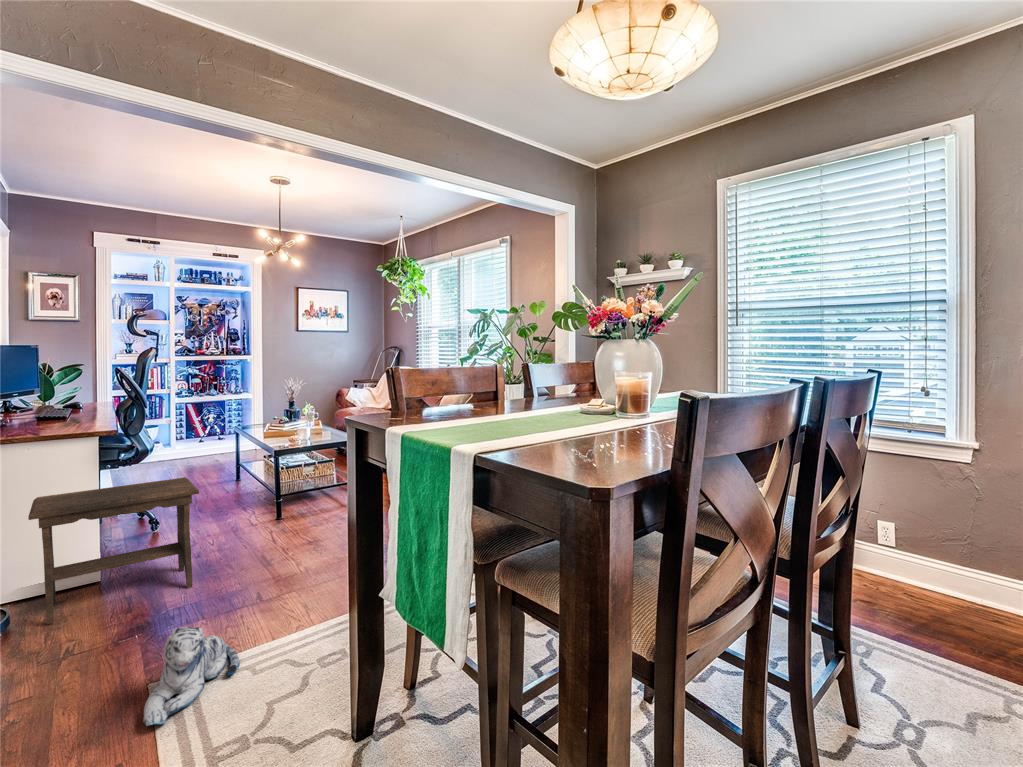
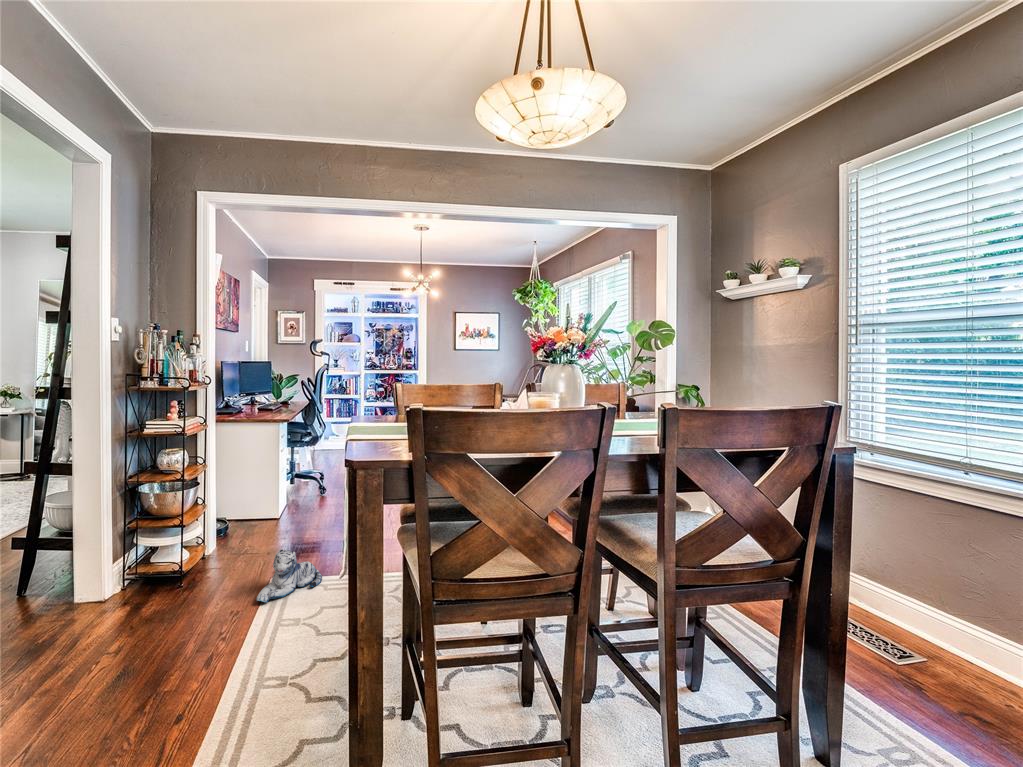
footstool: present [28,477,199,624] -> none [232,461,329,544]

